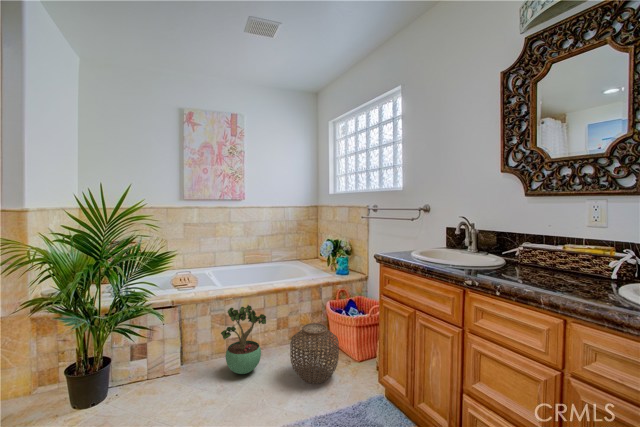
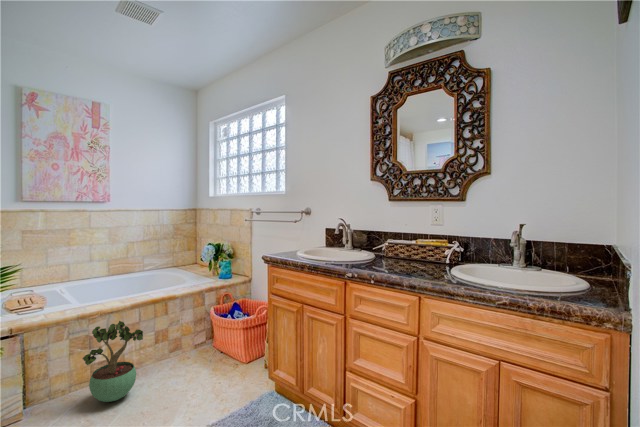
woven basket: present [290,323,339,384] -> none [173,331,227,395]

